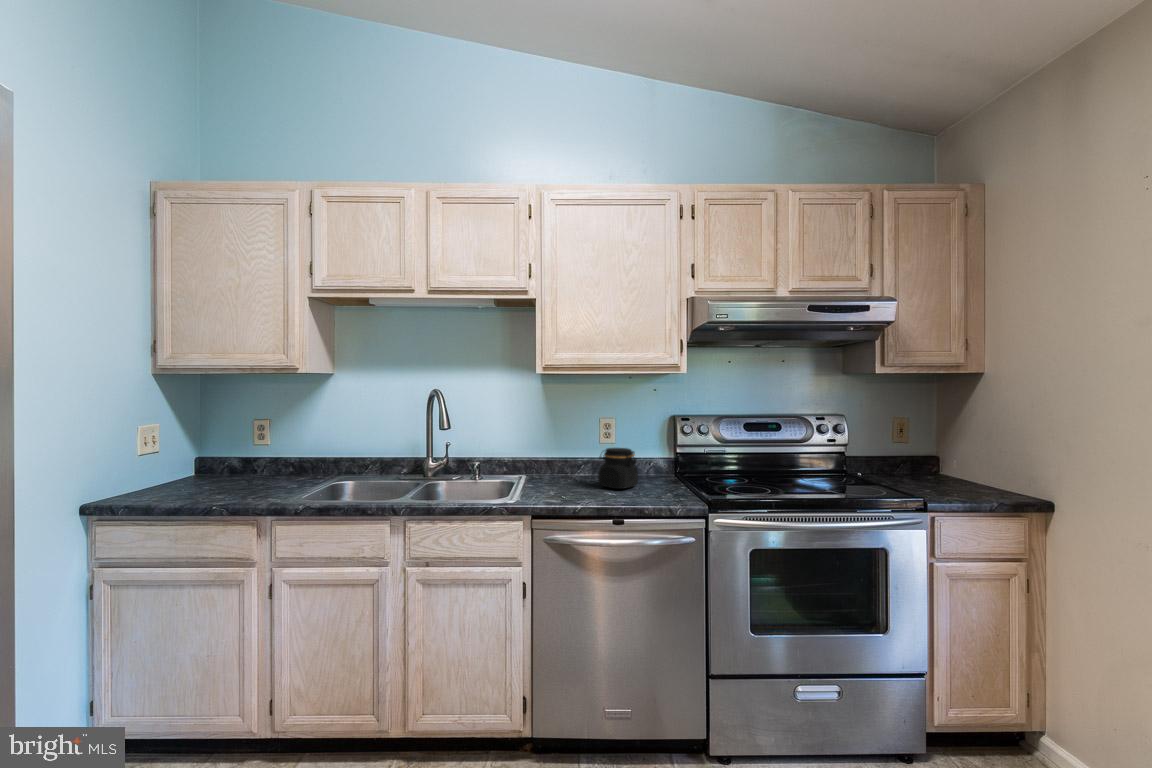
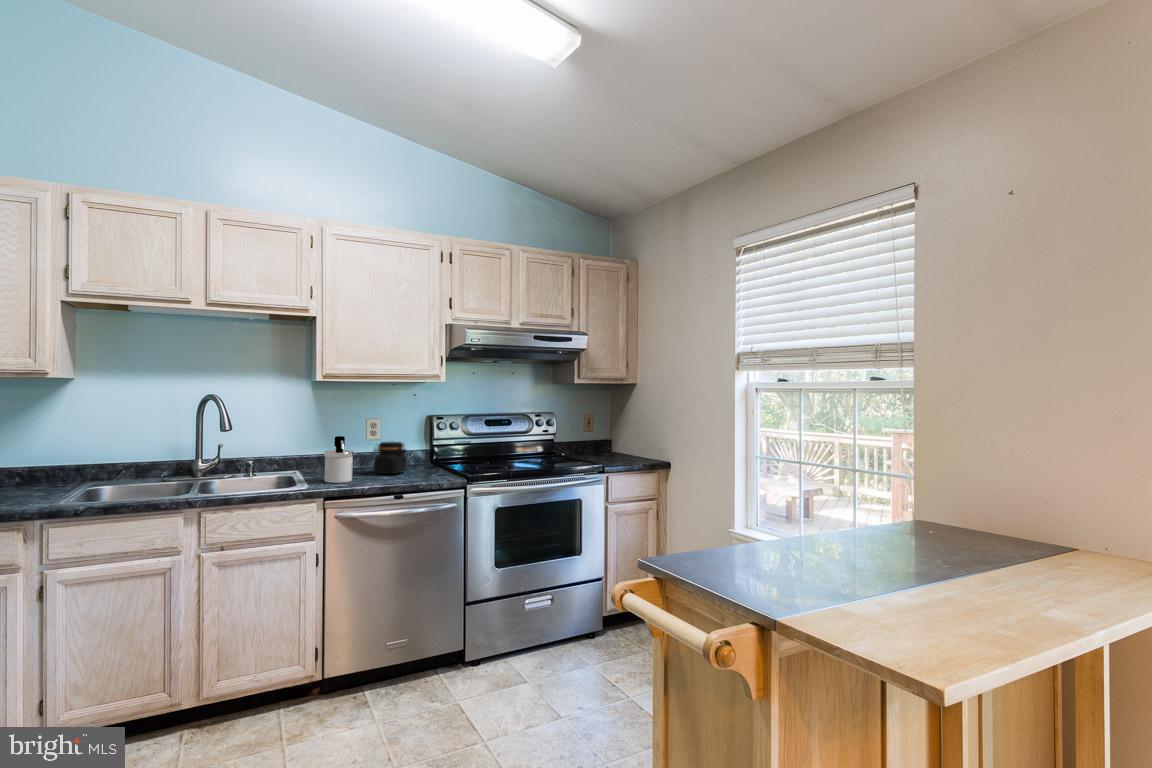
soap dispenser: none [538,440,571,497] -> present [324,436,354,483]

